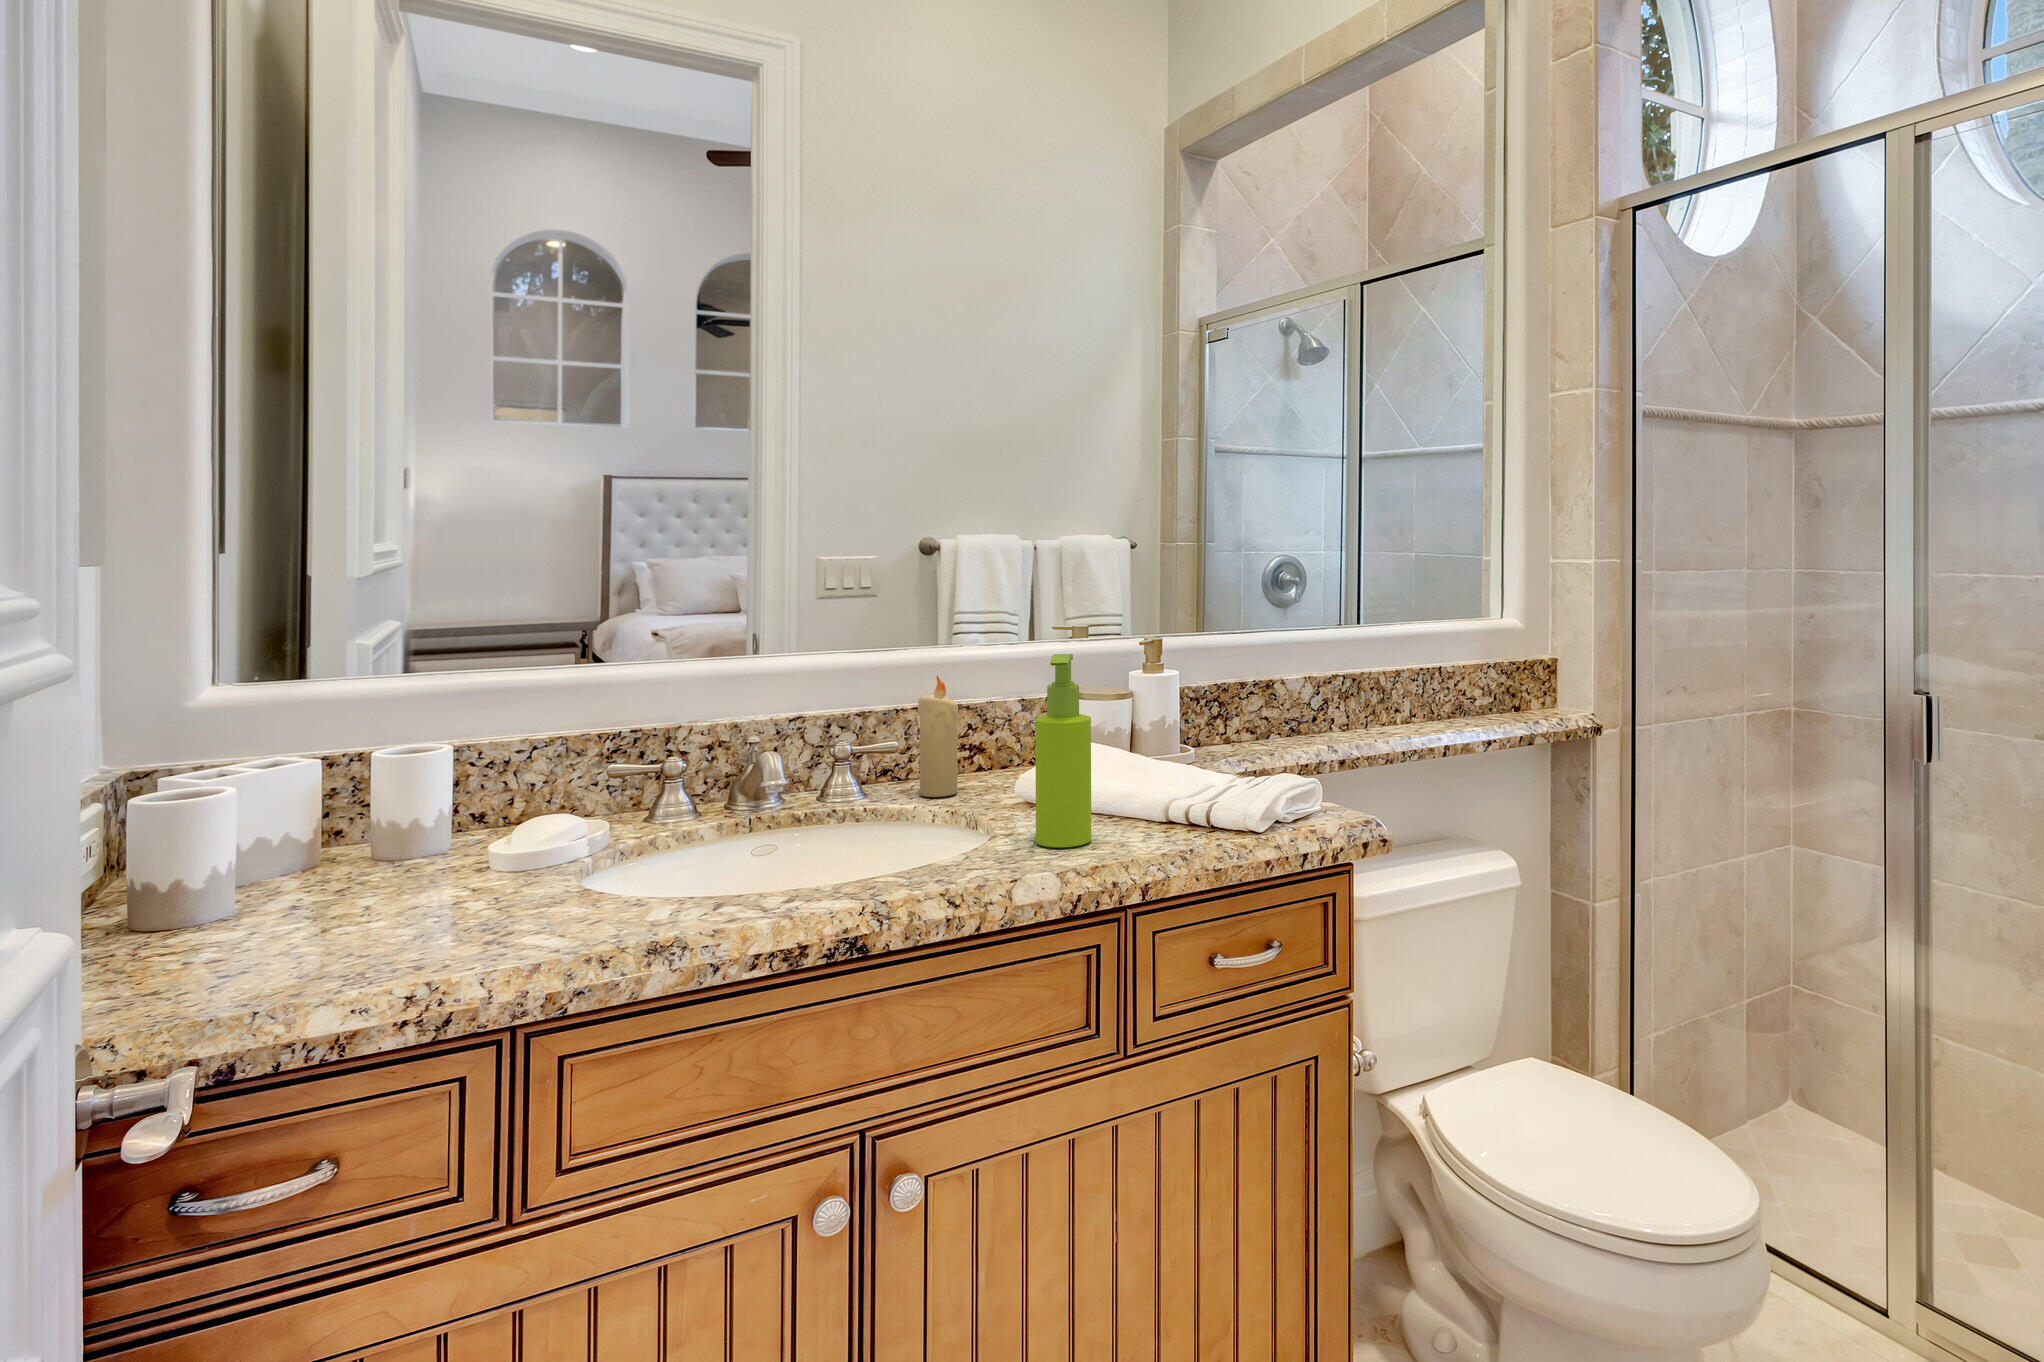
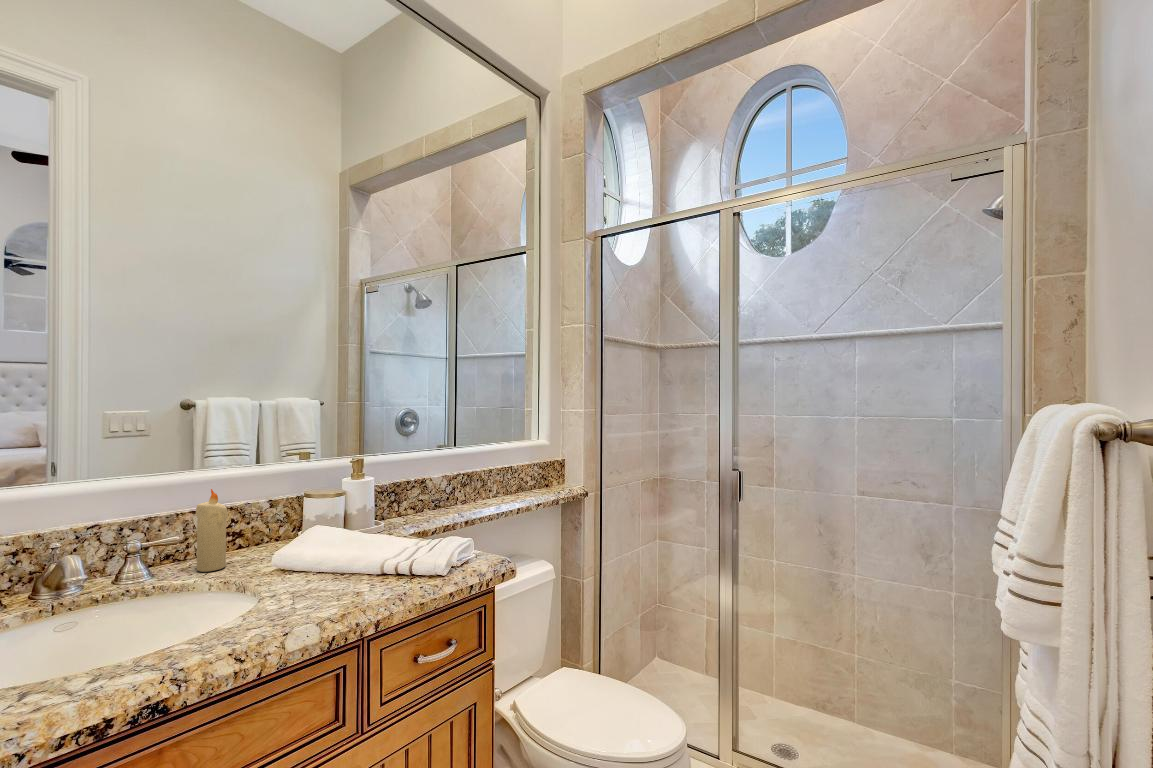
soap dispenser: present [1035,654,1091,848] -> none [294,472,335,602]

